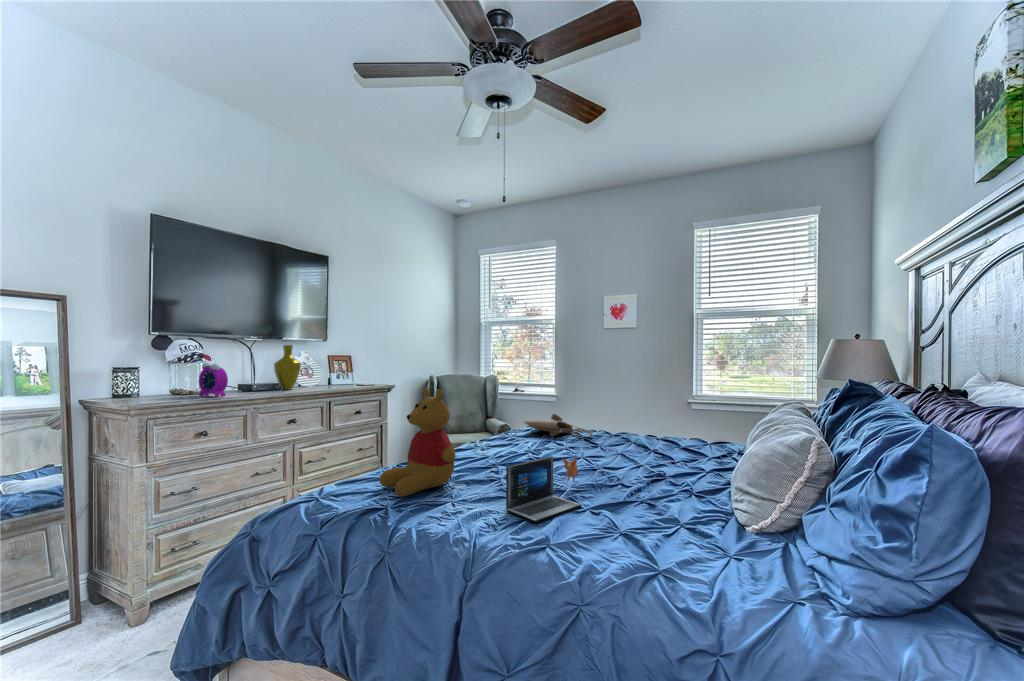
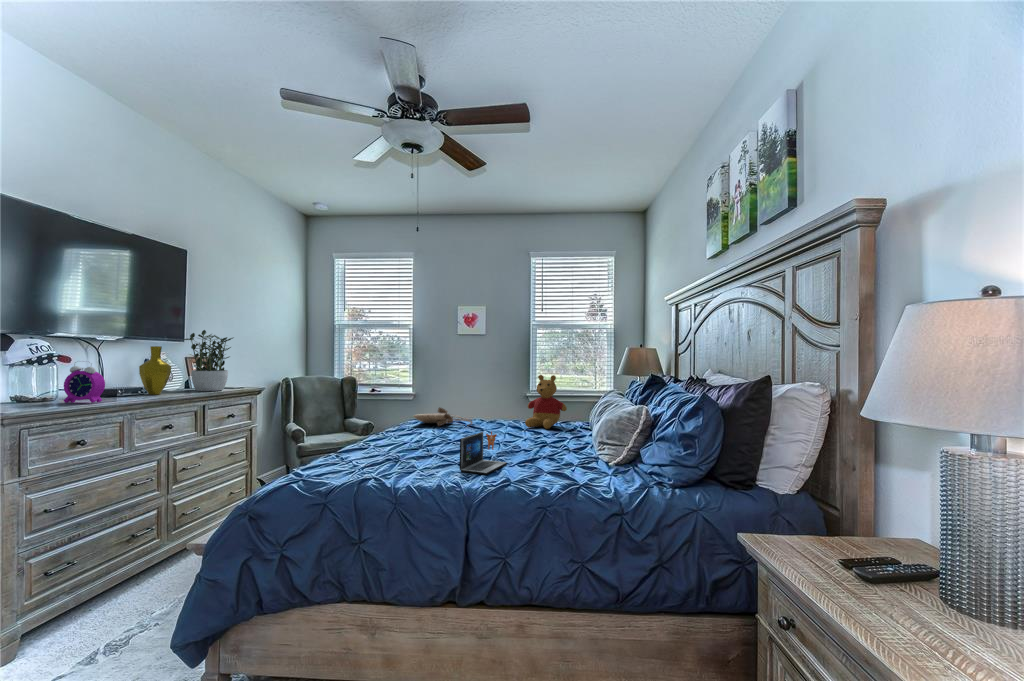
potted plant: none [318,329,364,387] -> present [183,330,233,391]
stuffed bear: present [379,387,455,497] -> present [525,375,567,429]

